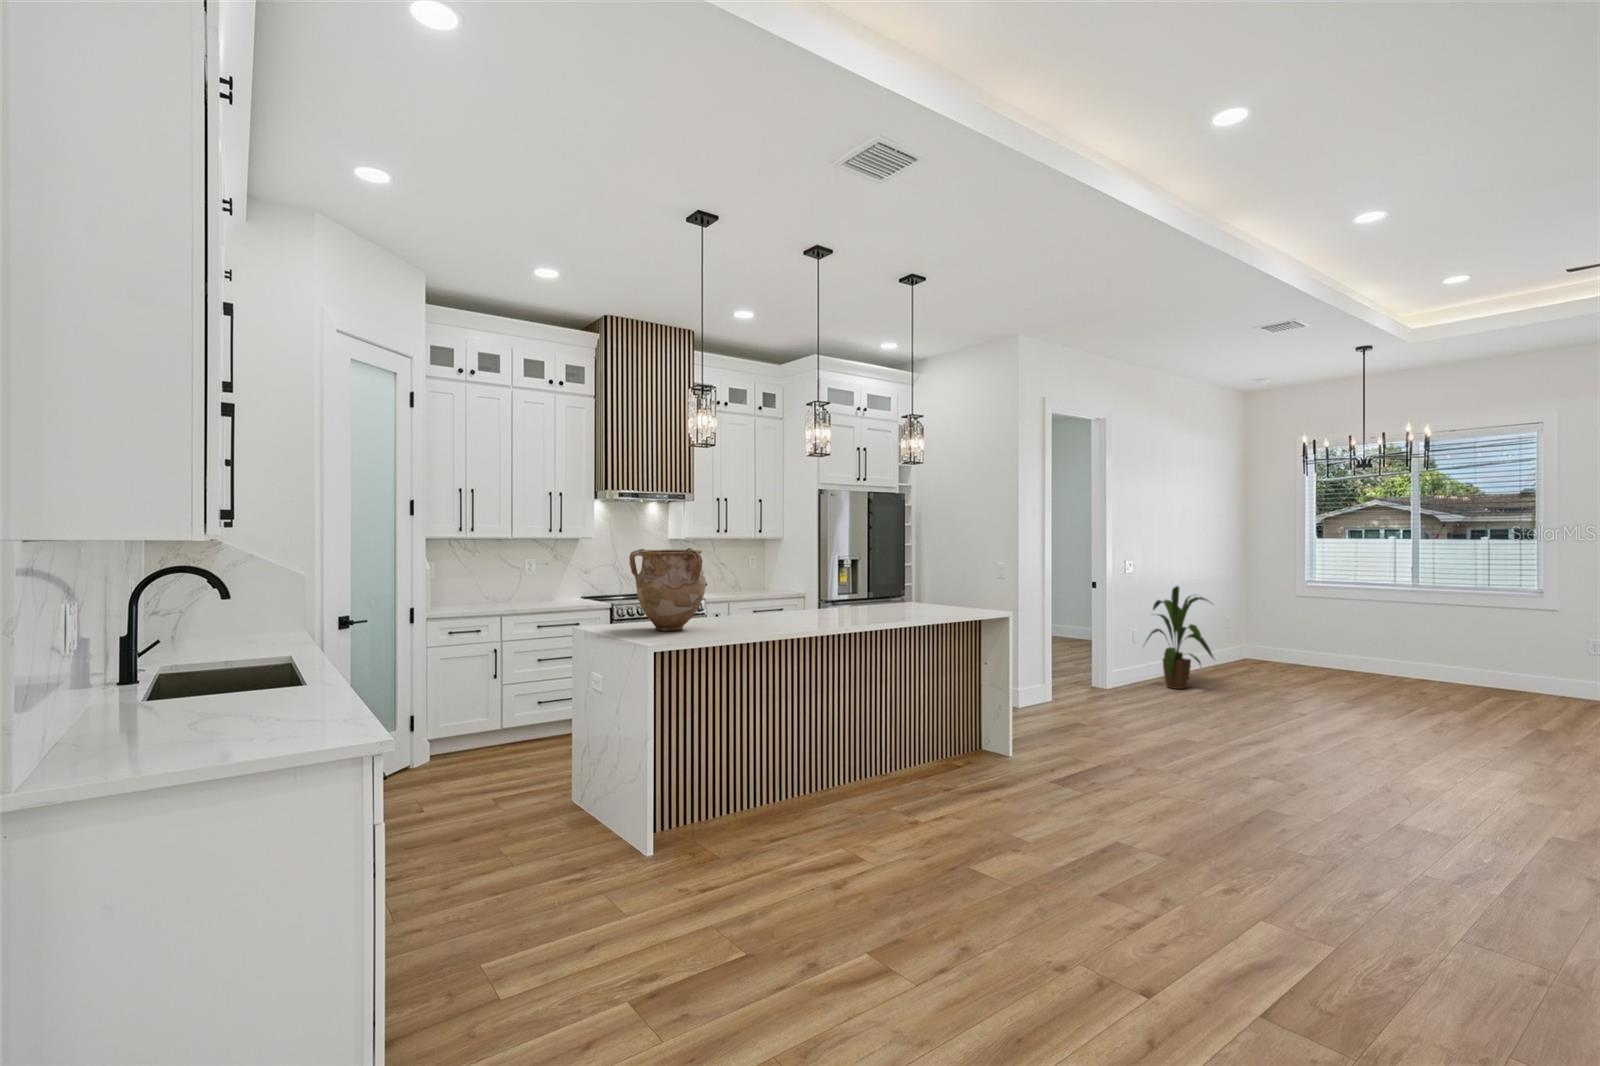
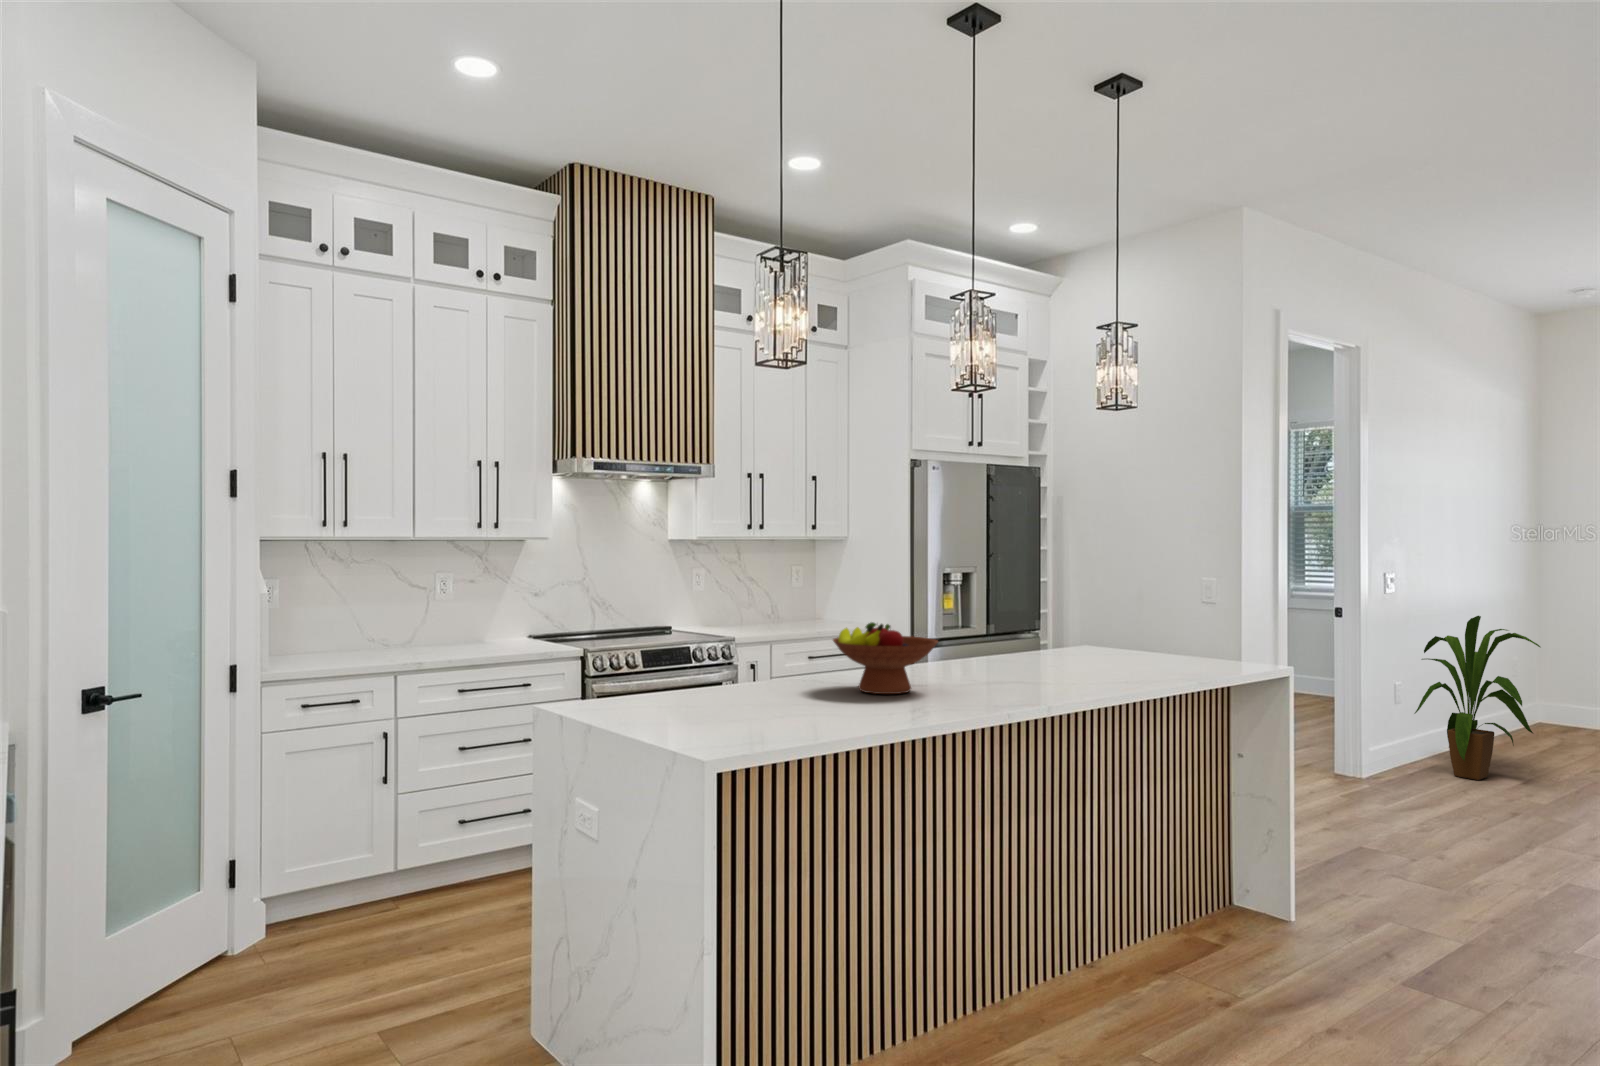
vase: present [629,548,707,631] -> none [642,561,788,722]
fruit bowl: none [740,582,799,621] -> present [833,622,938,694]

